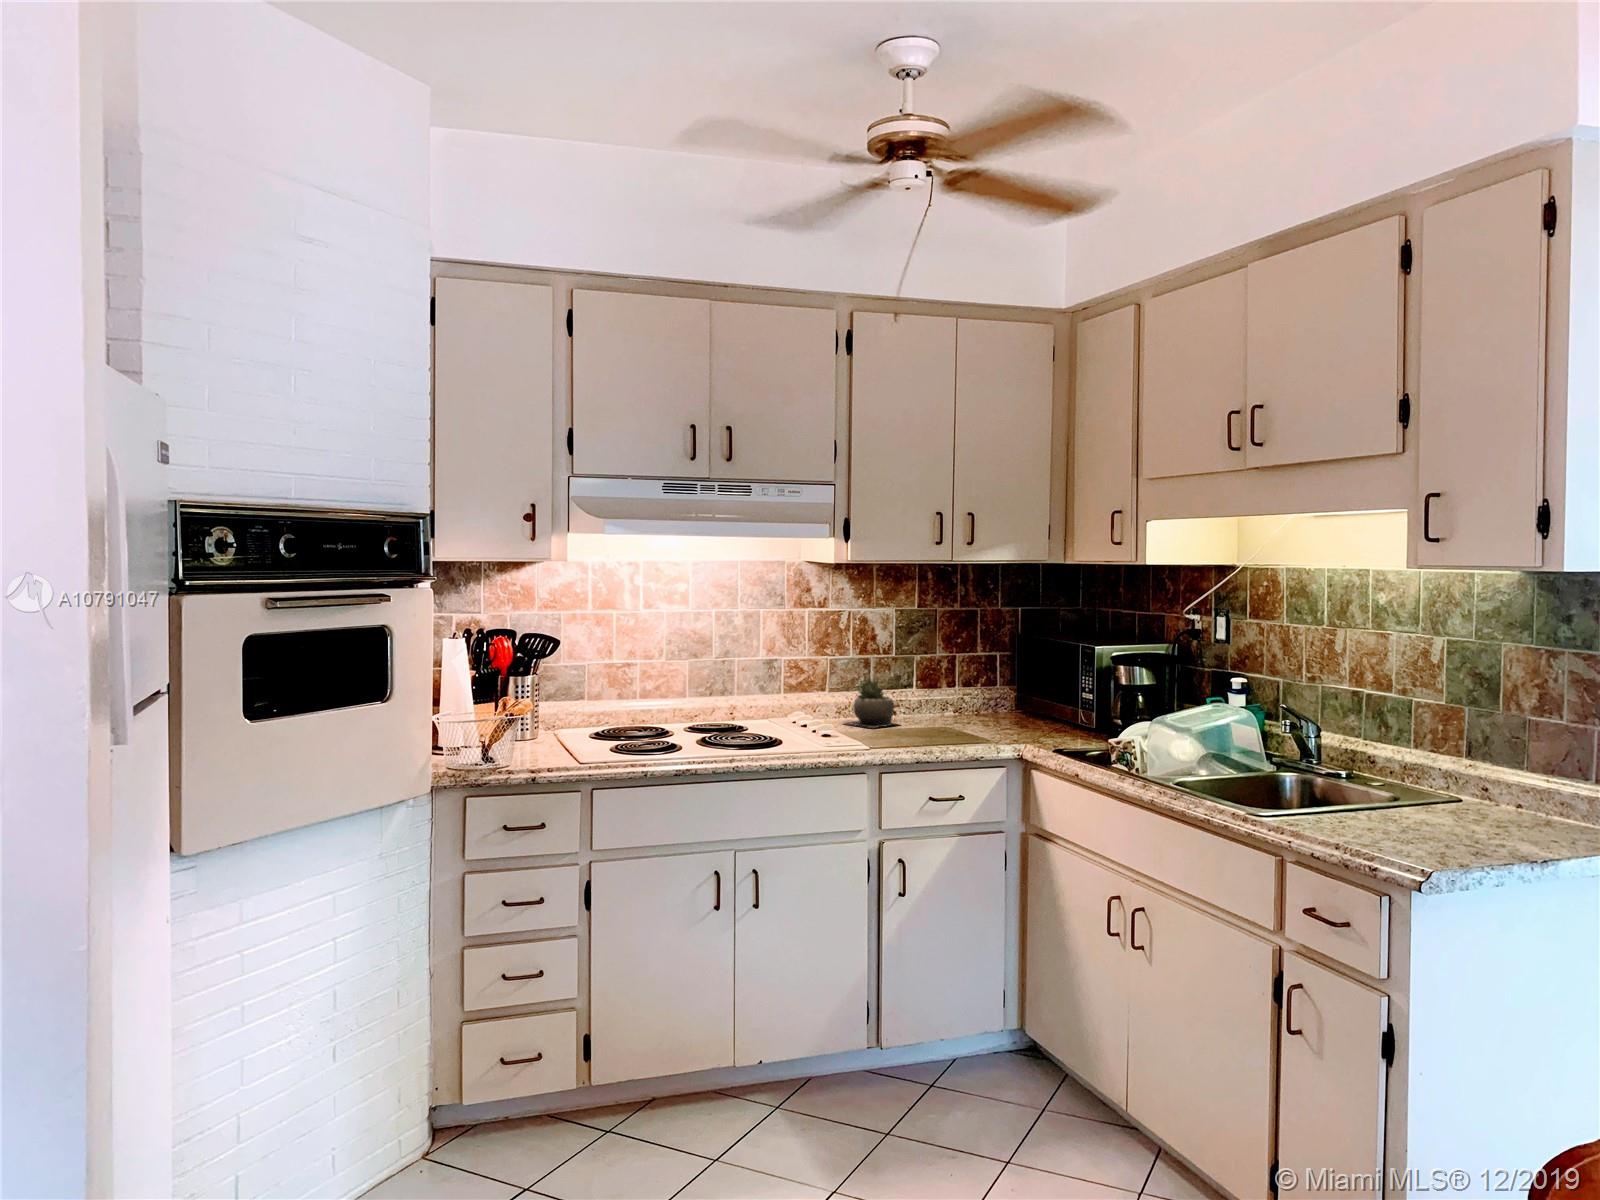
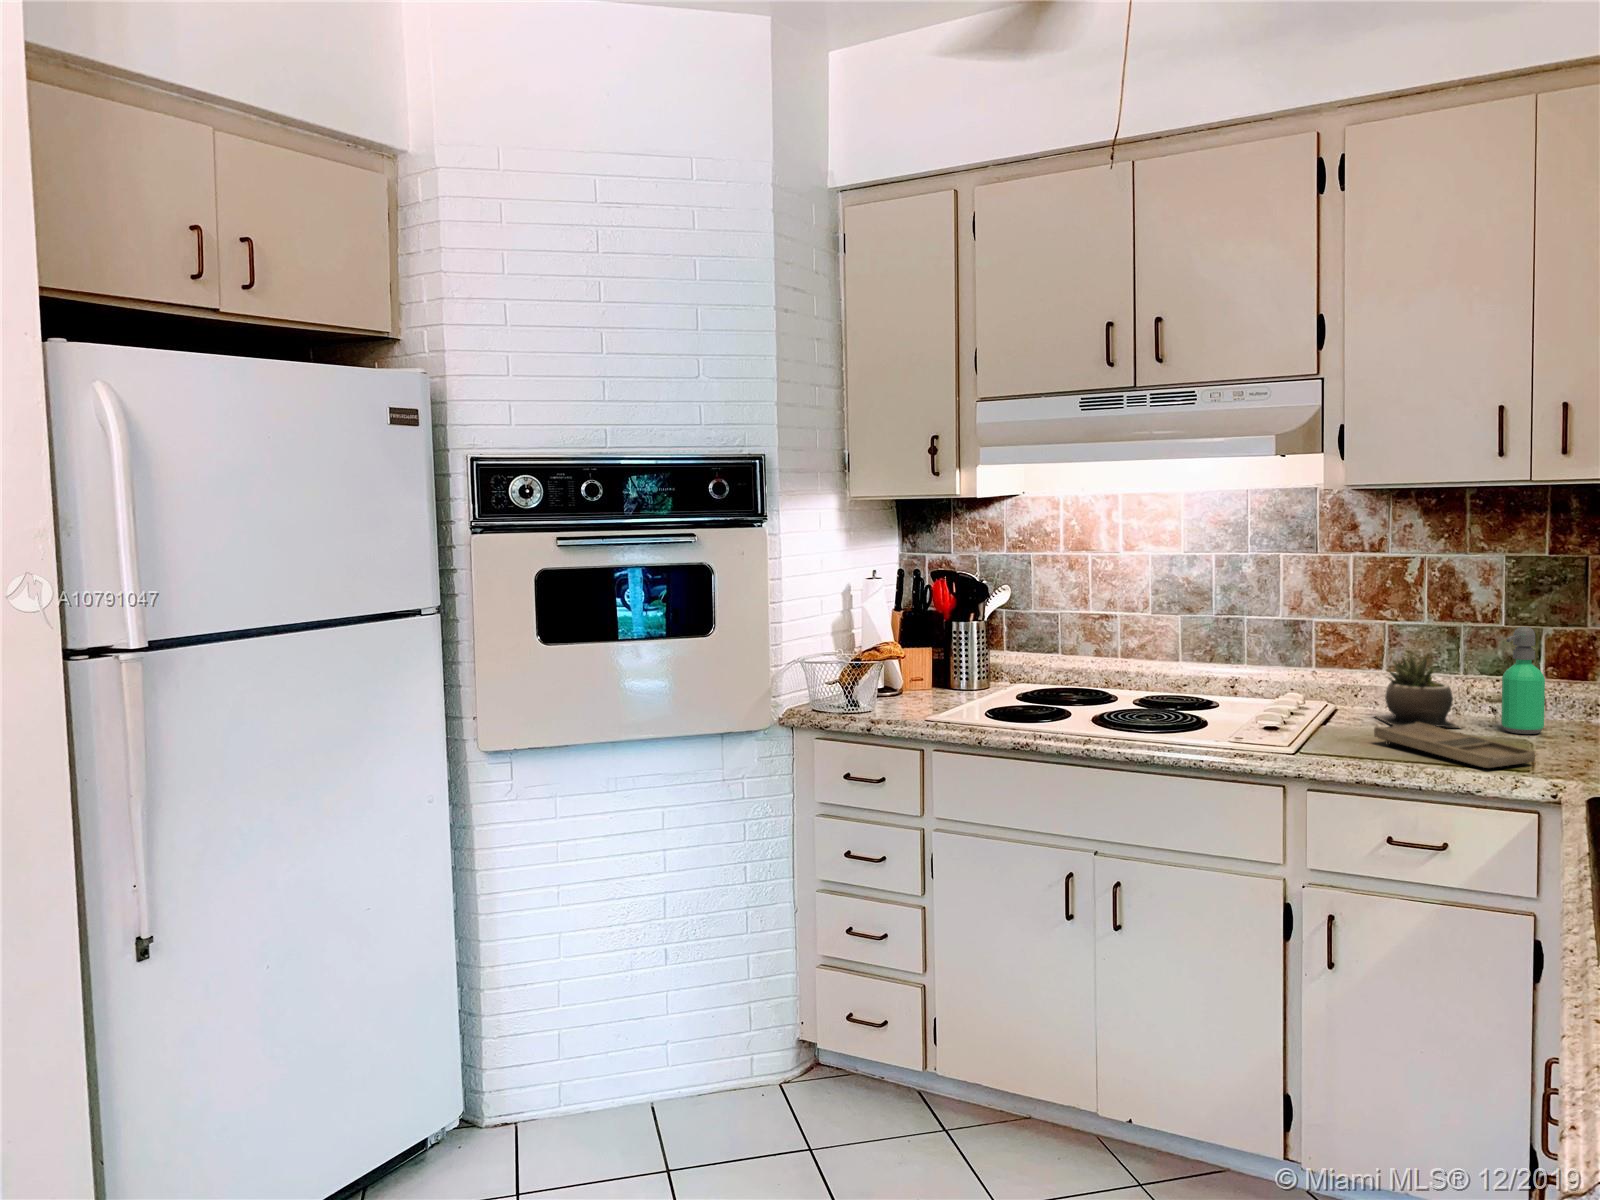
soap dispenser: none [920,655,944,724] -> present [1501,627,1545,734]
tray: none [888,722,984,743] -> present [1374,722,1535,768]

